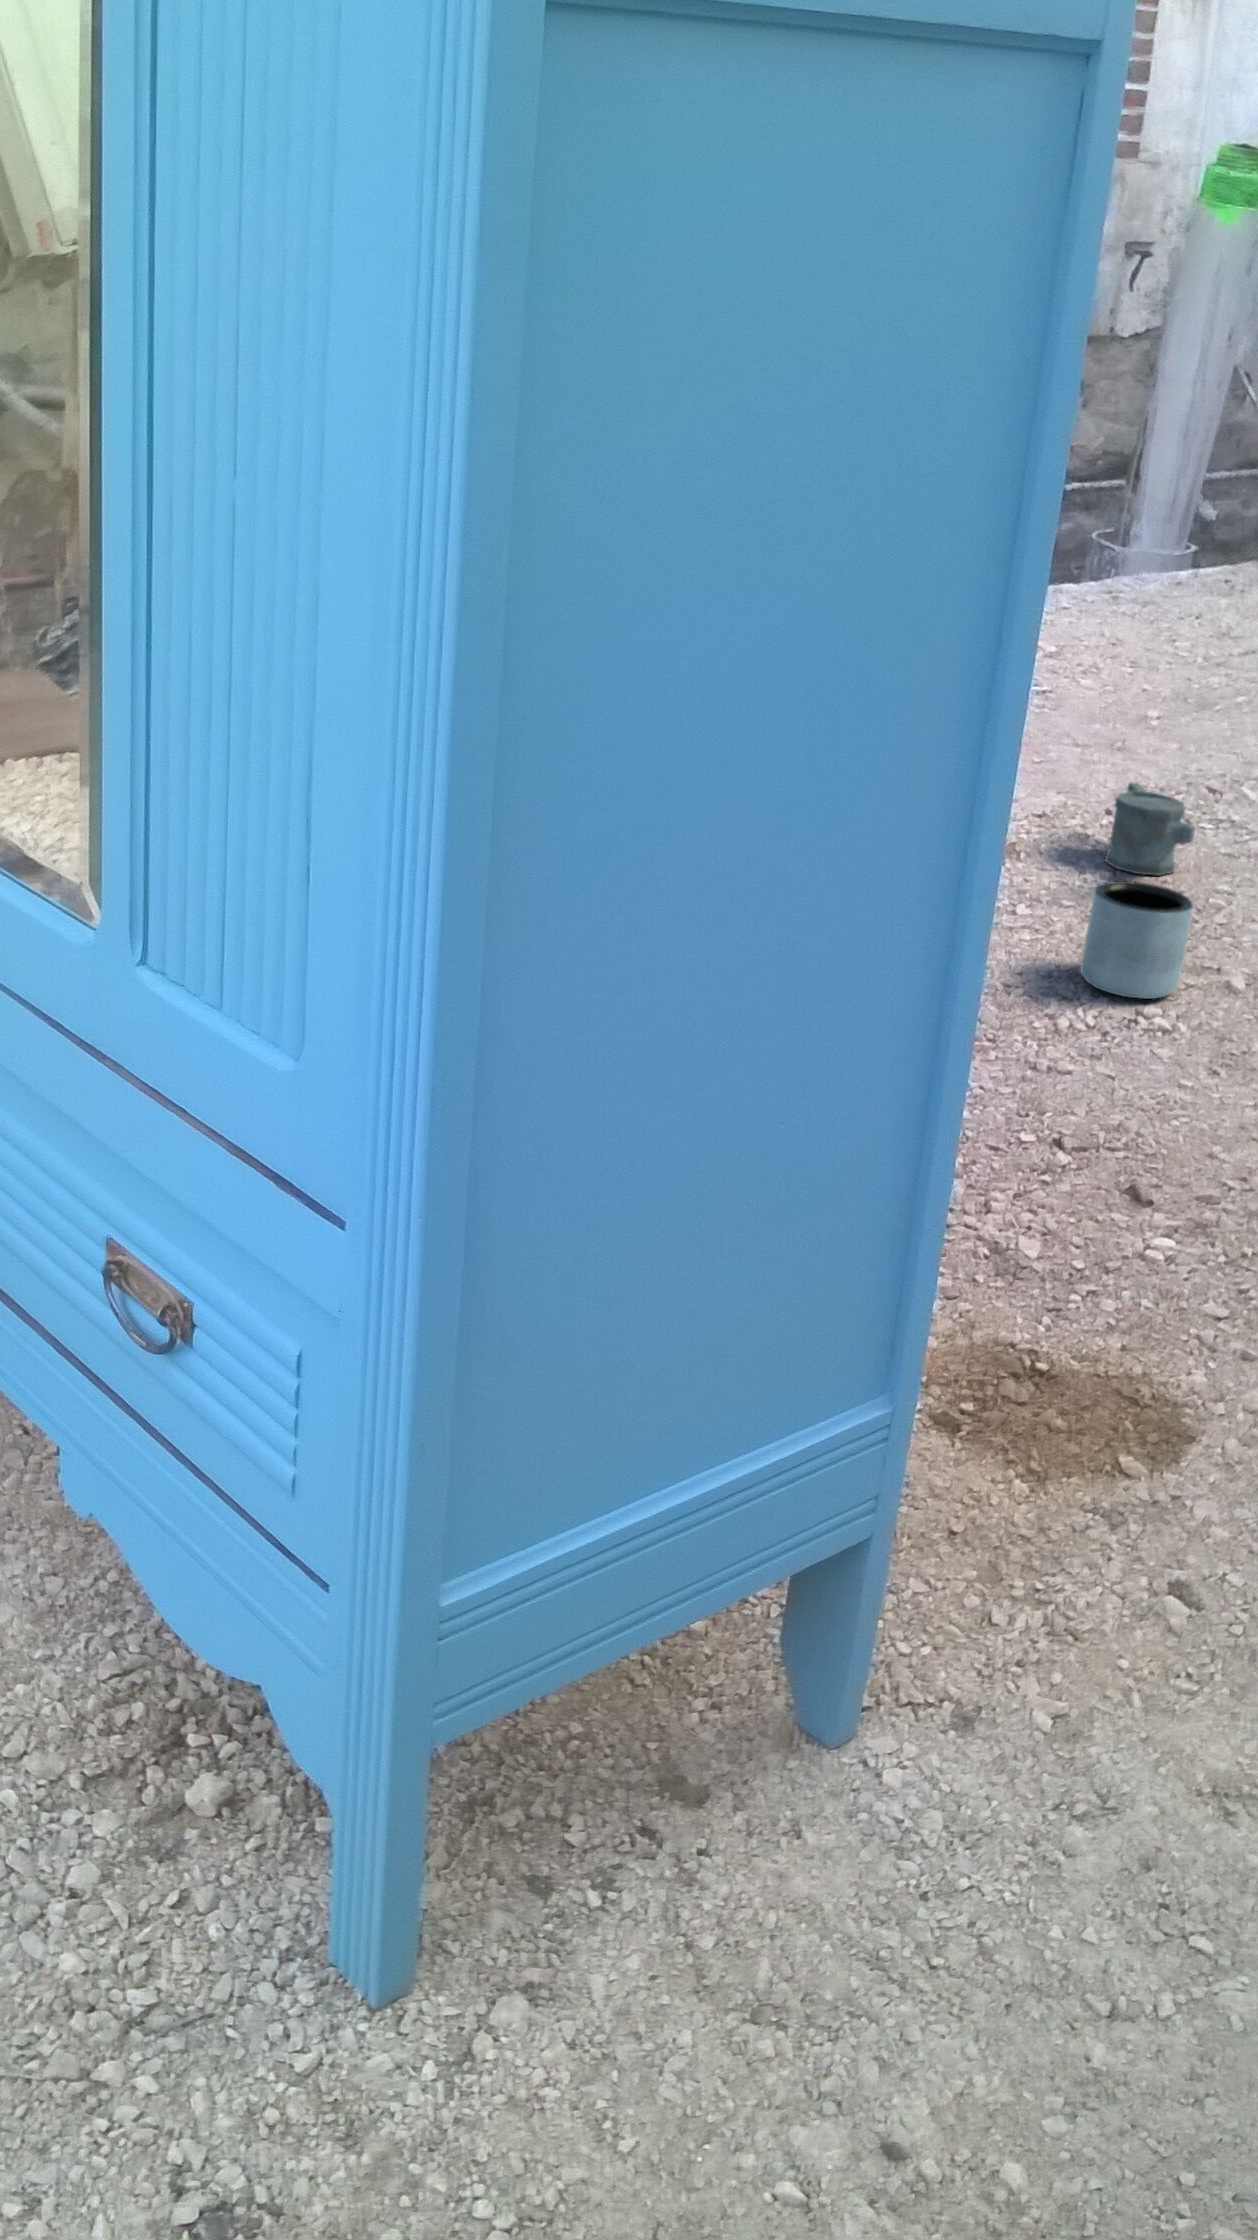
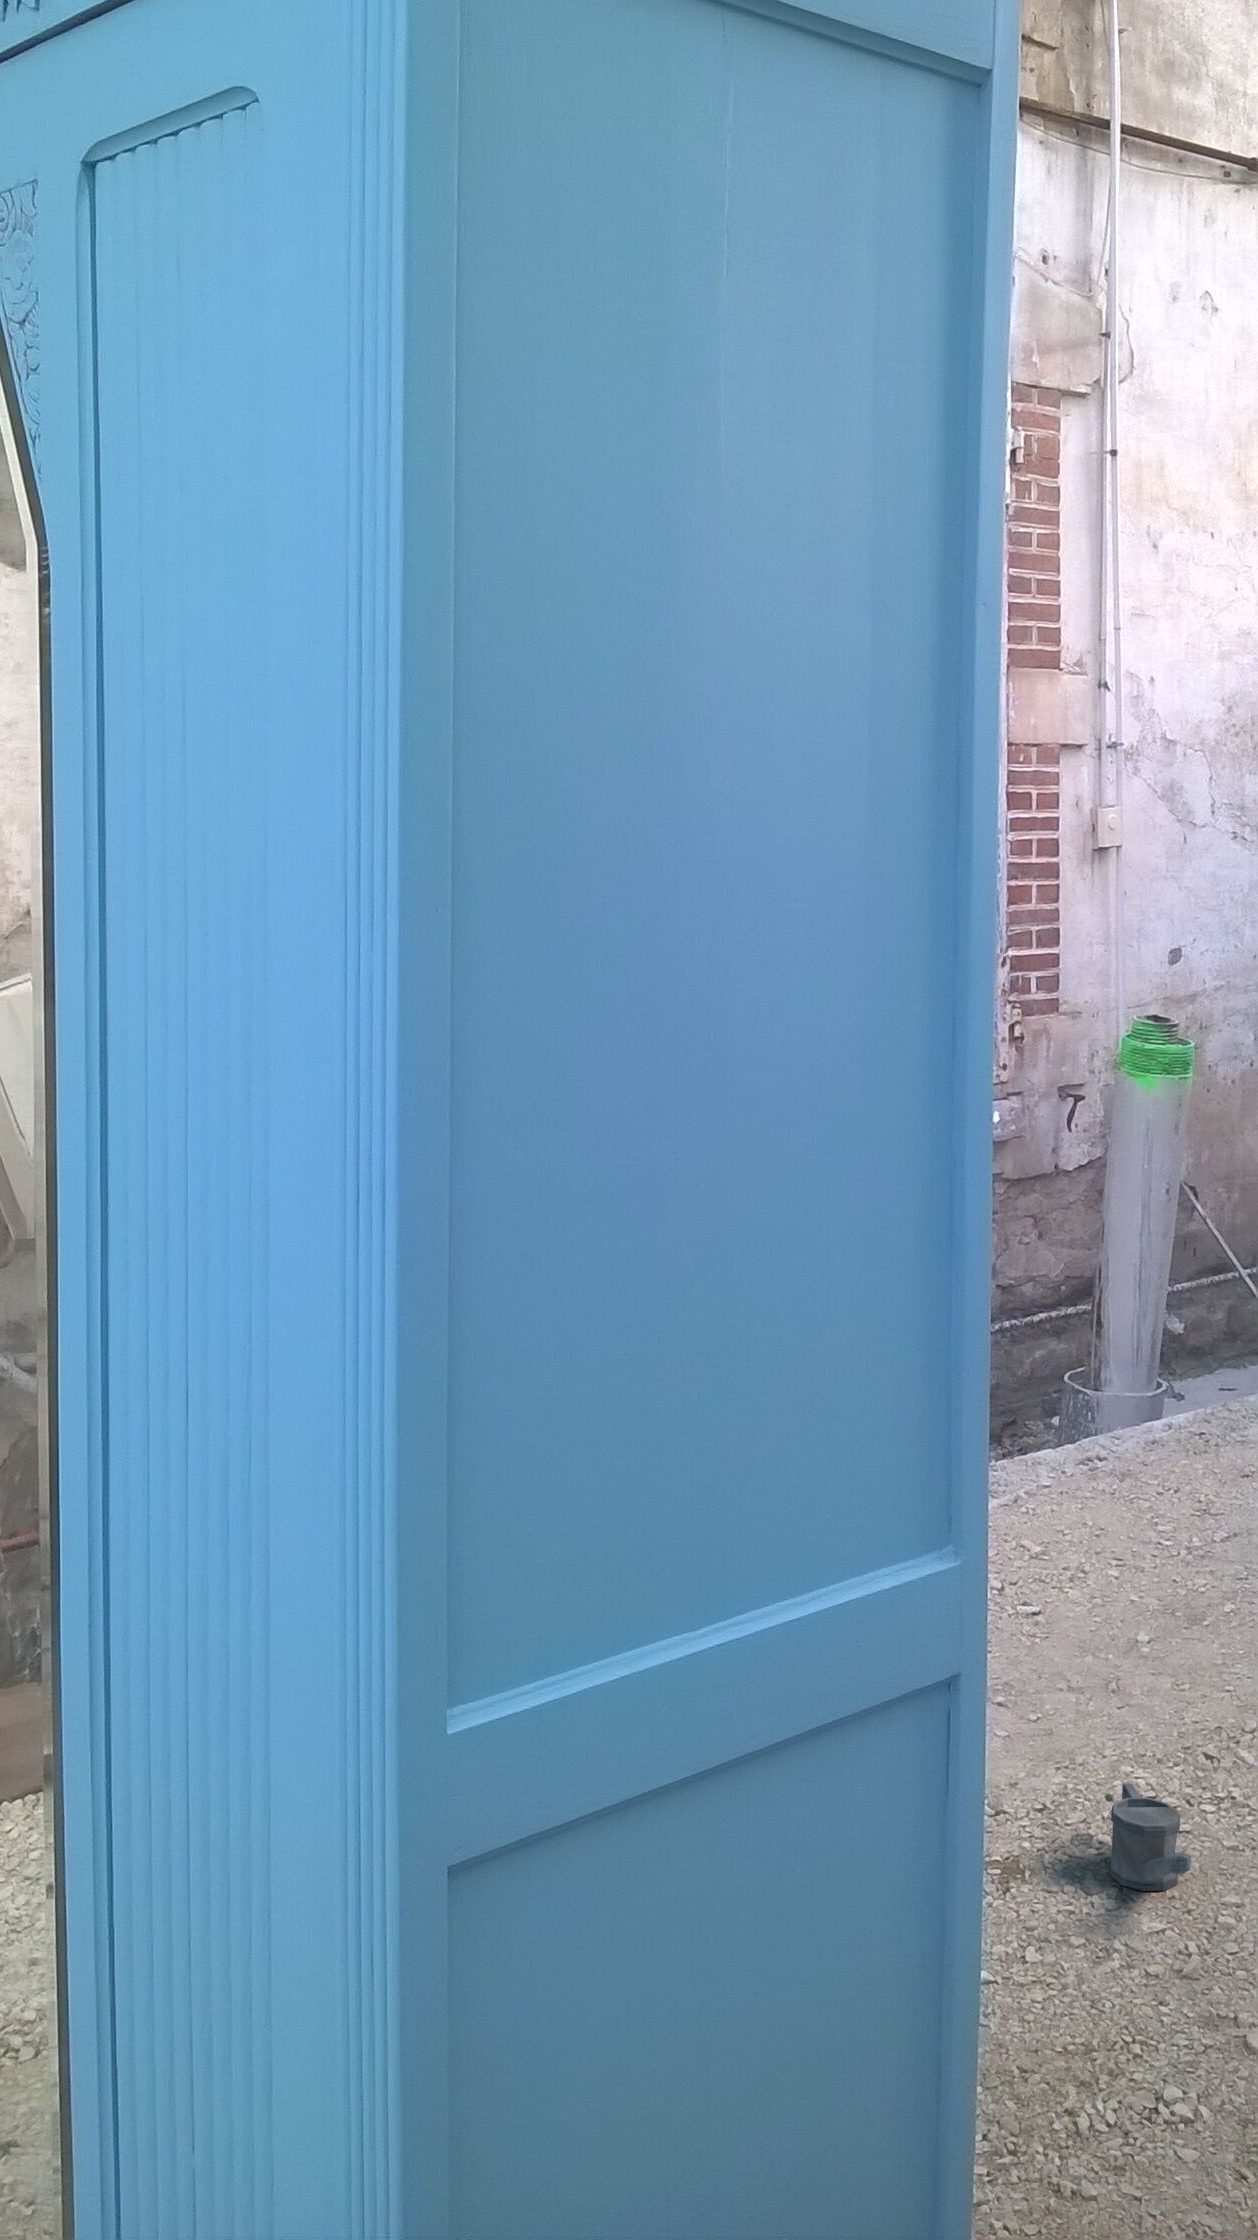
planter: present [1080,881,1193,999] -> none [1096,1946,1195,2076]

